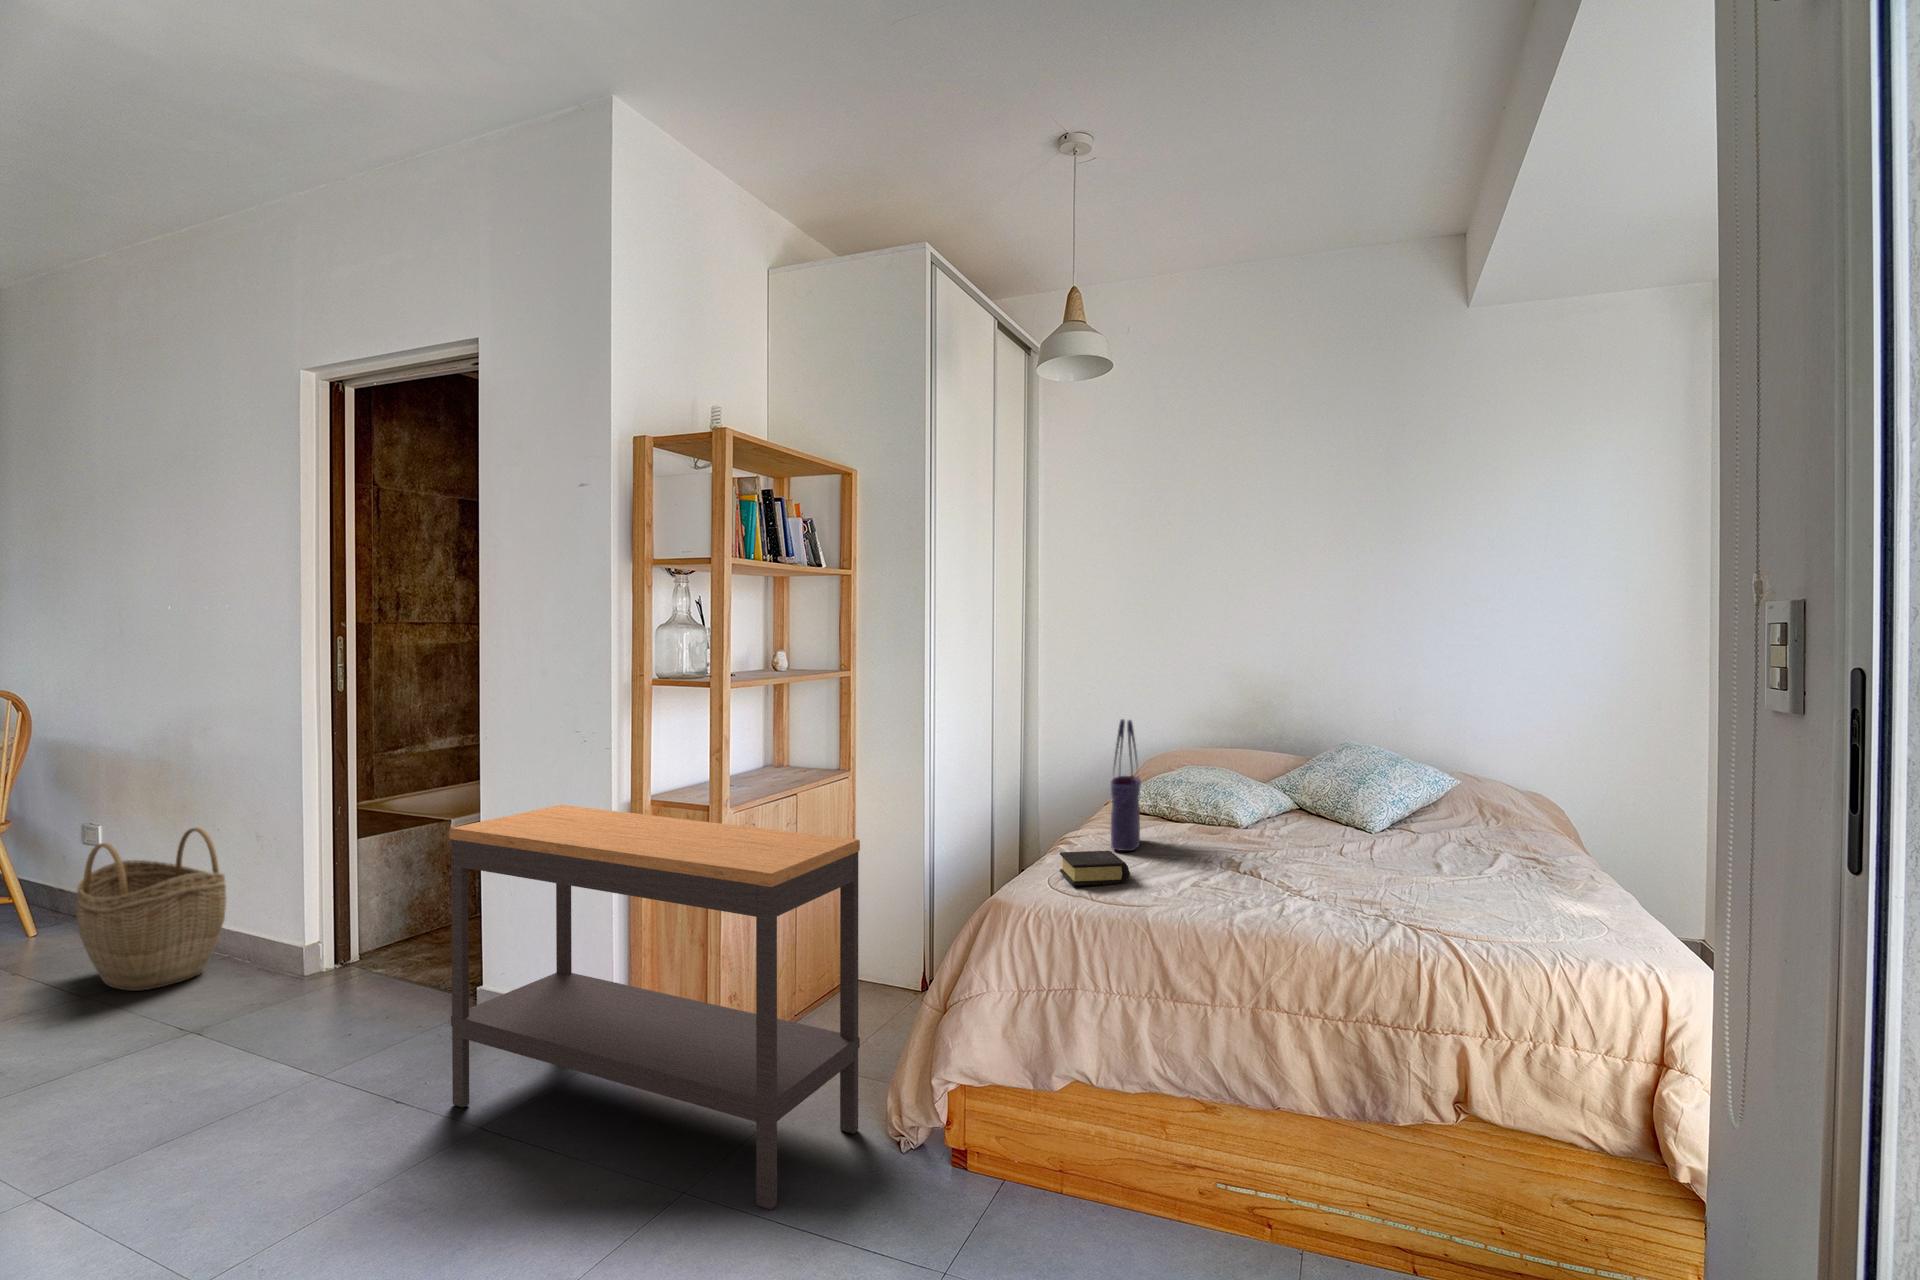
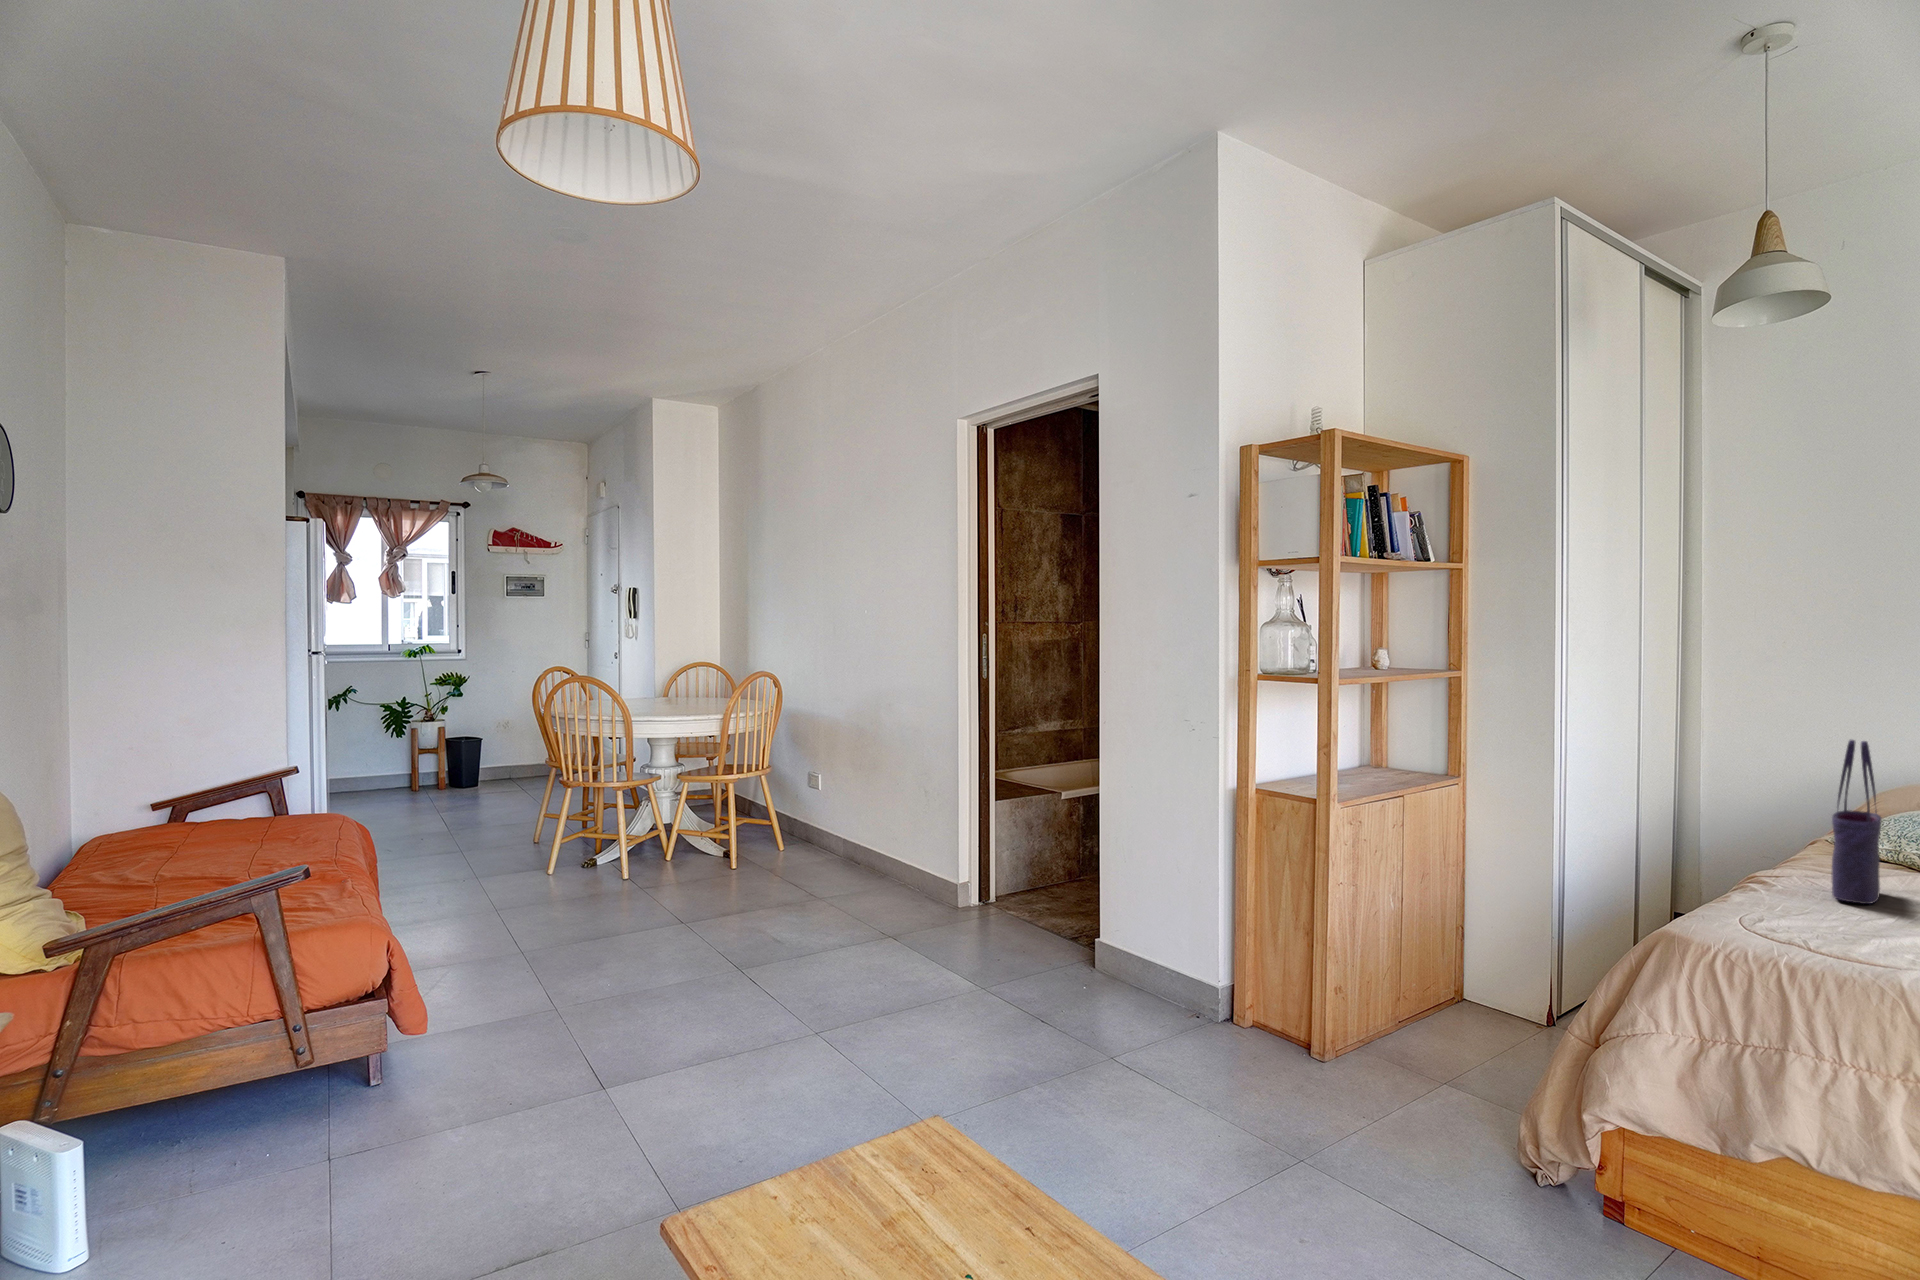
console table: present [450,805,860,1210] -> none [1089,786,1490,1197]
woven basket: present [76,827,226,991] -> none [818,780,906,899]
book: present [1060,851,1130,886] -> none [1755,891,1869,940]

